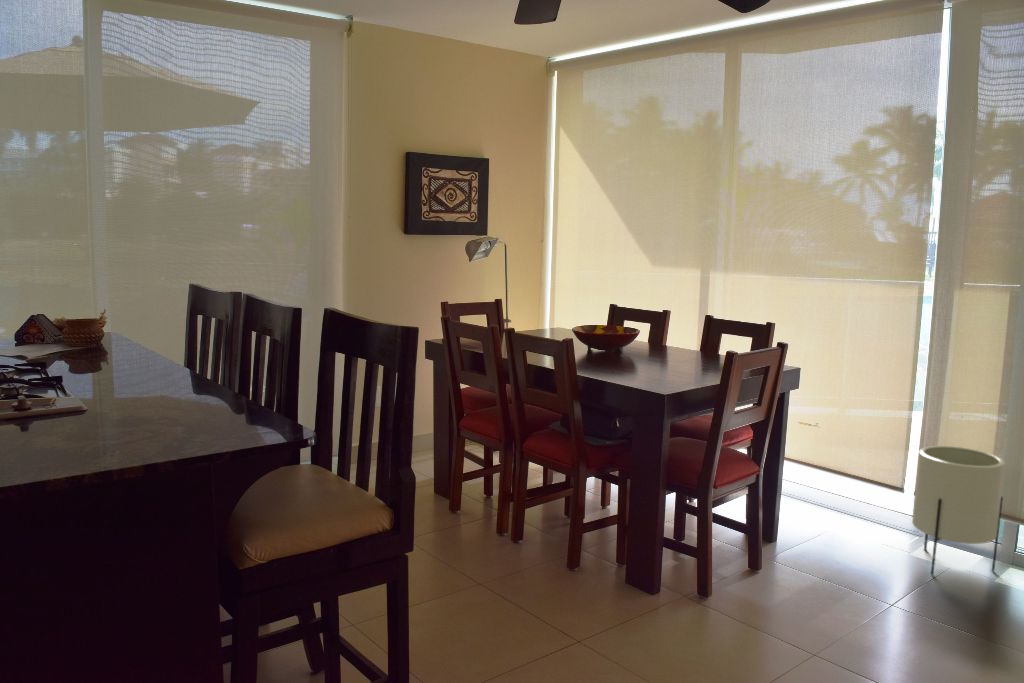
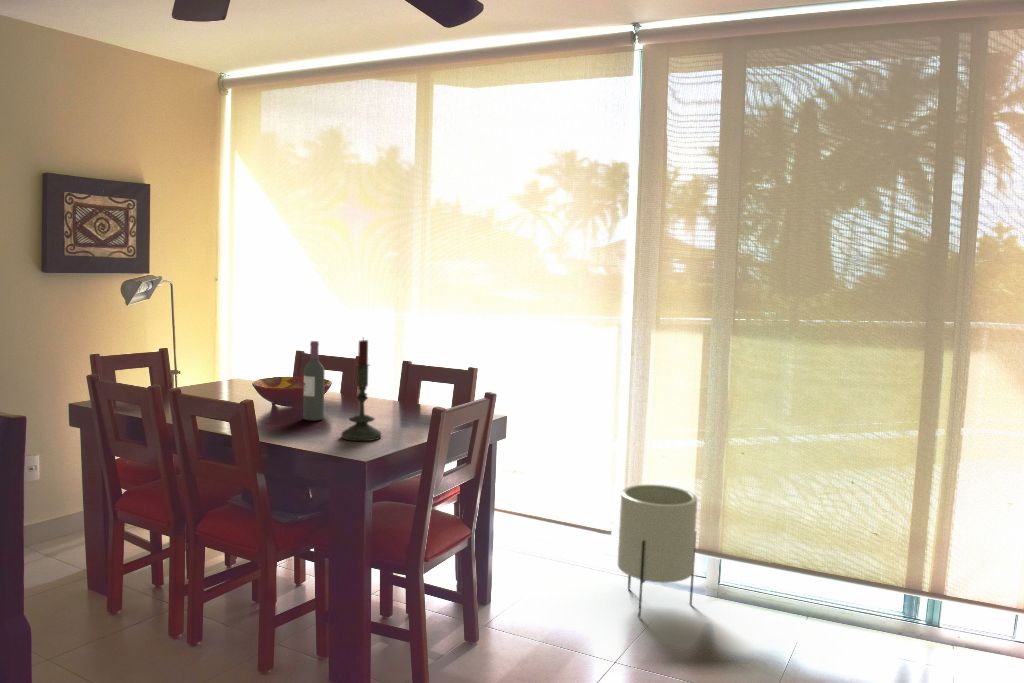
candle: none [645,288,680,380] -> present [342,340,381,441]
wine bottle: none [612,293,632,362] -> present [303,341,324,421]

